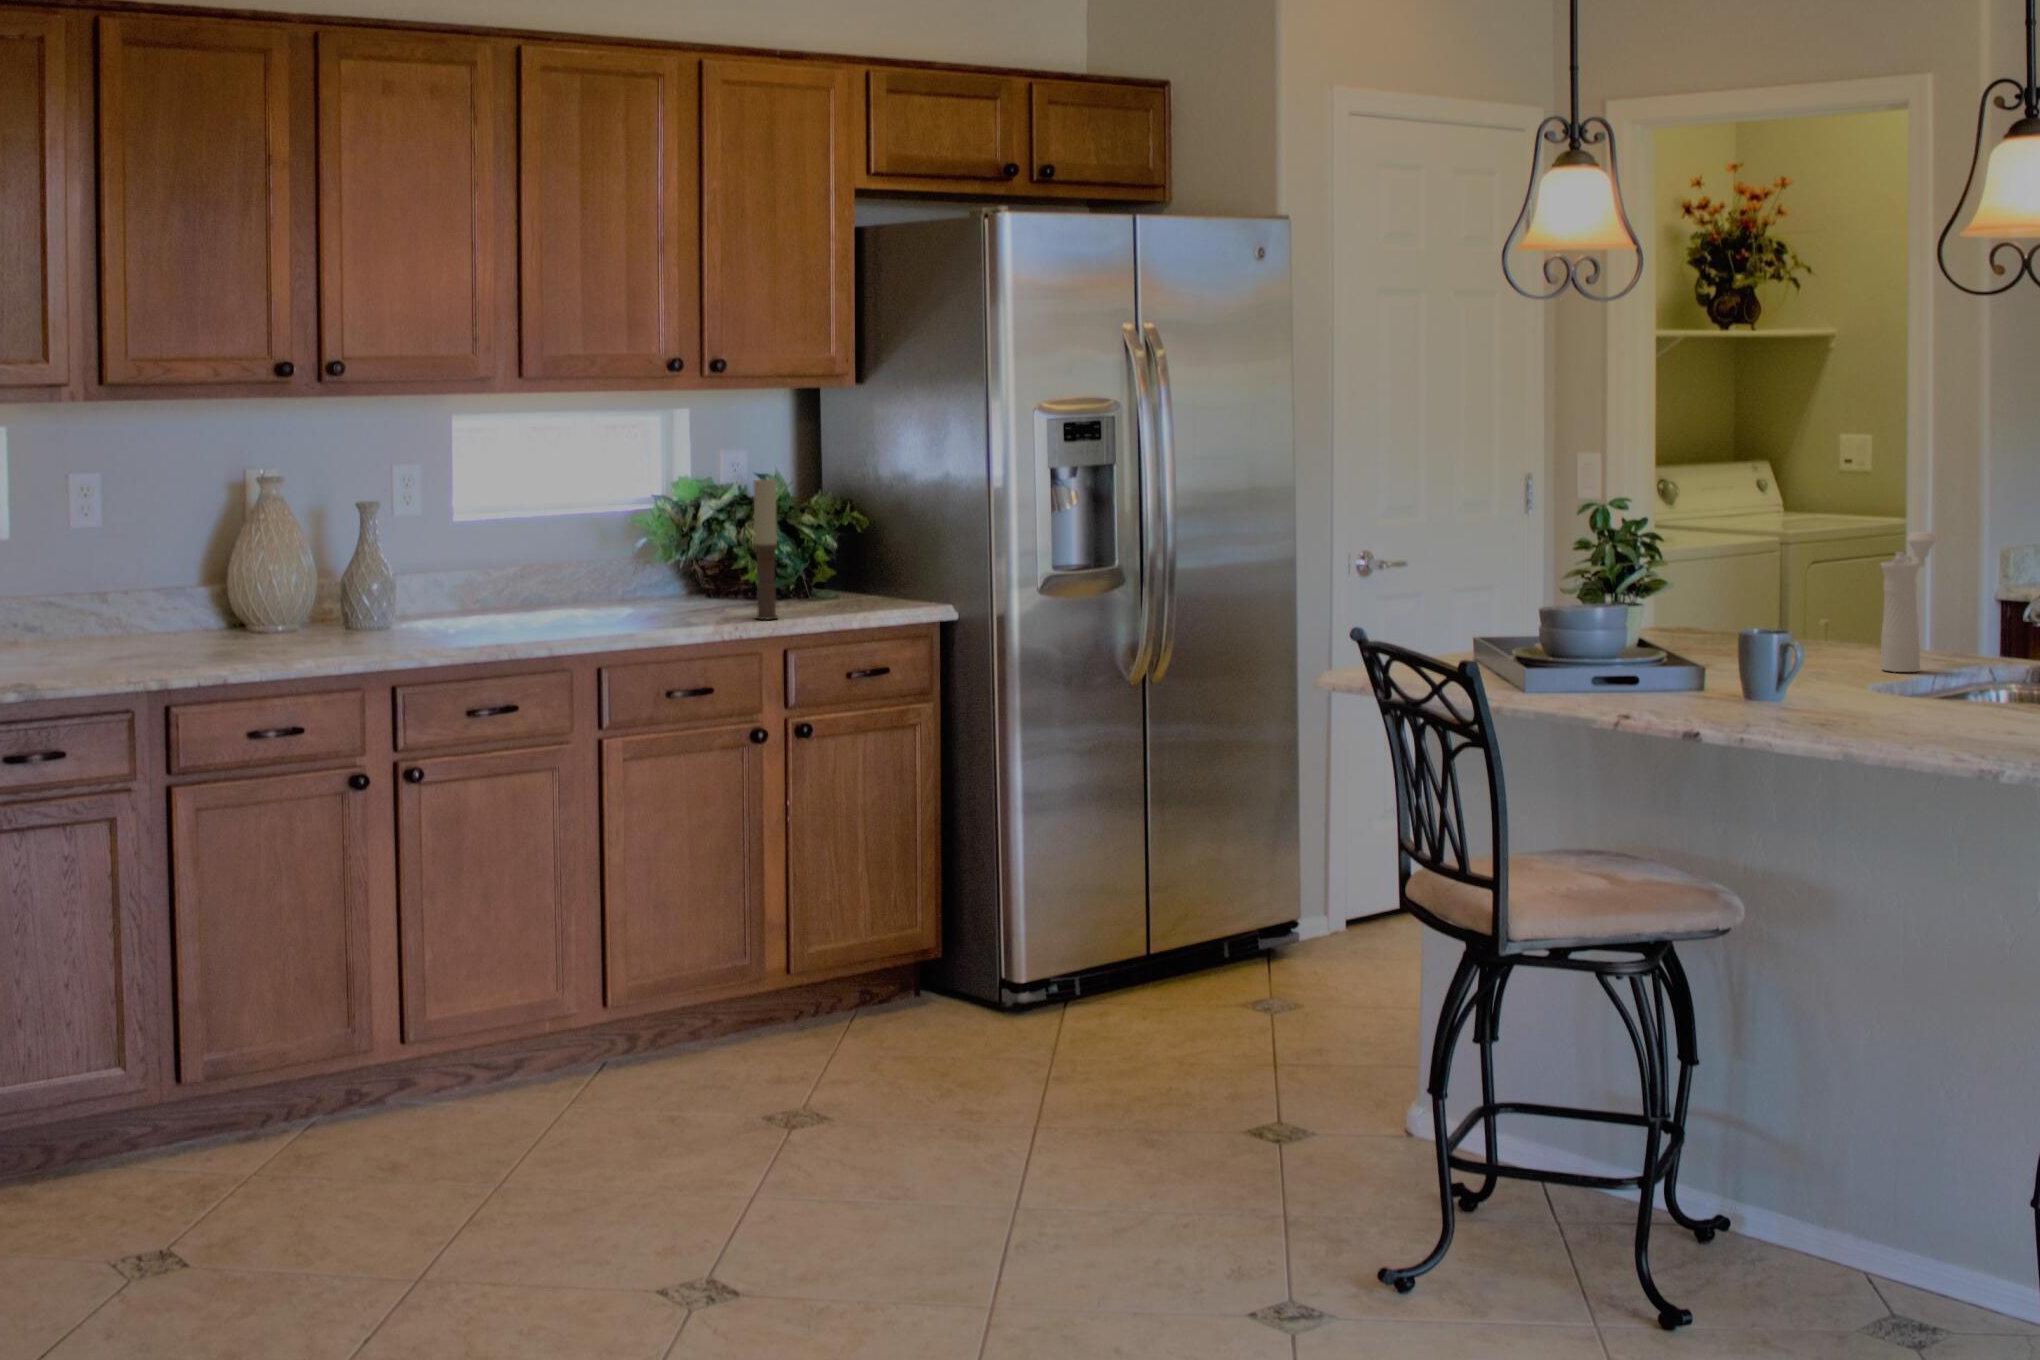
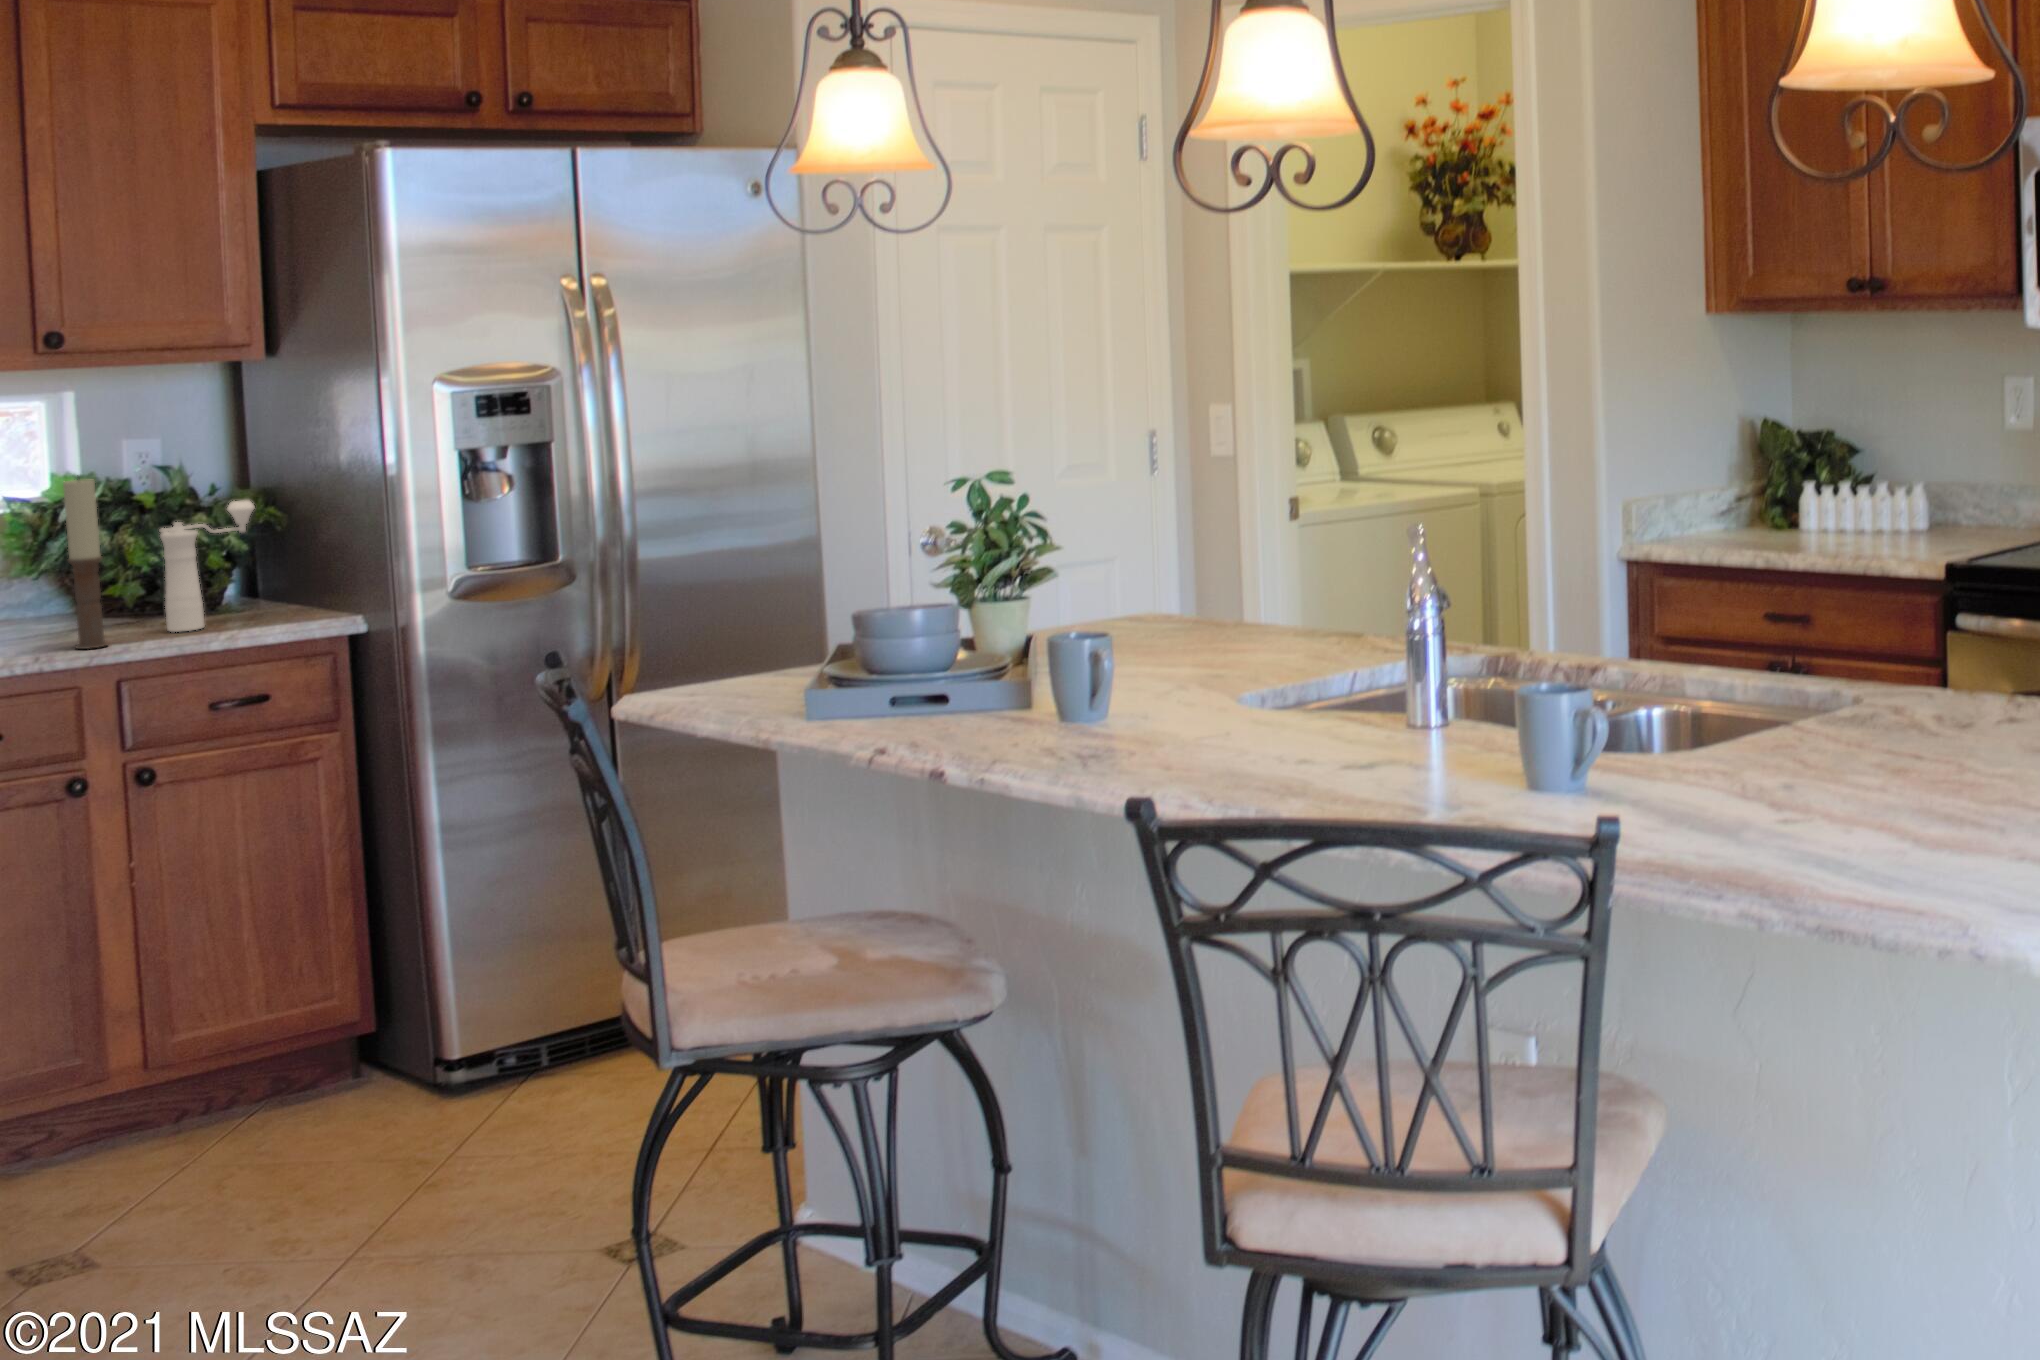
pepper mill: present [1881,532,1936,672] -> present [160,500,254,632]

